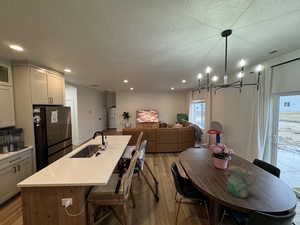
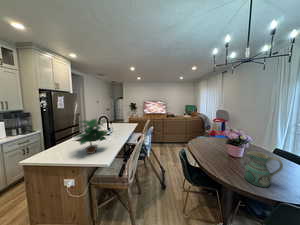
potted plant: none [72,137,105,172] -> present [76,119,108,154]

